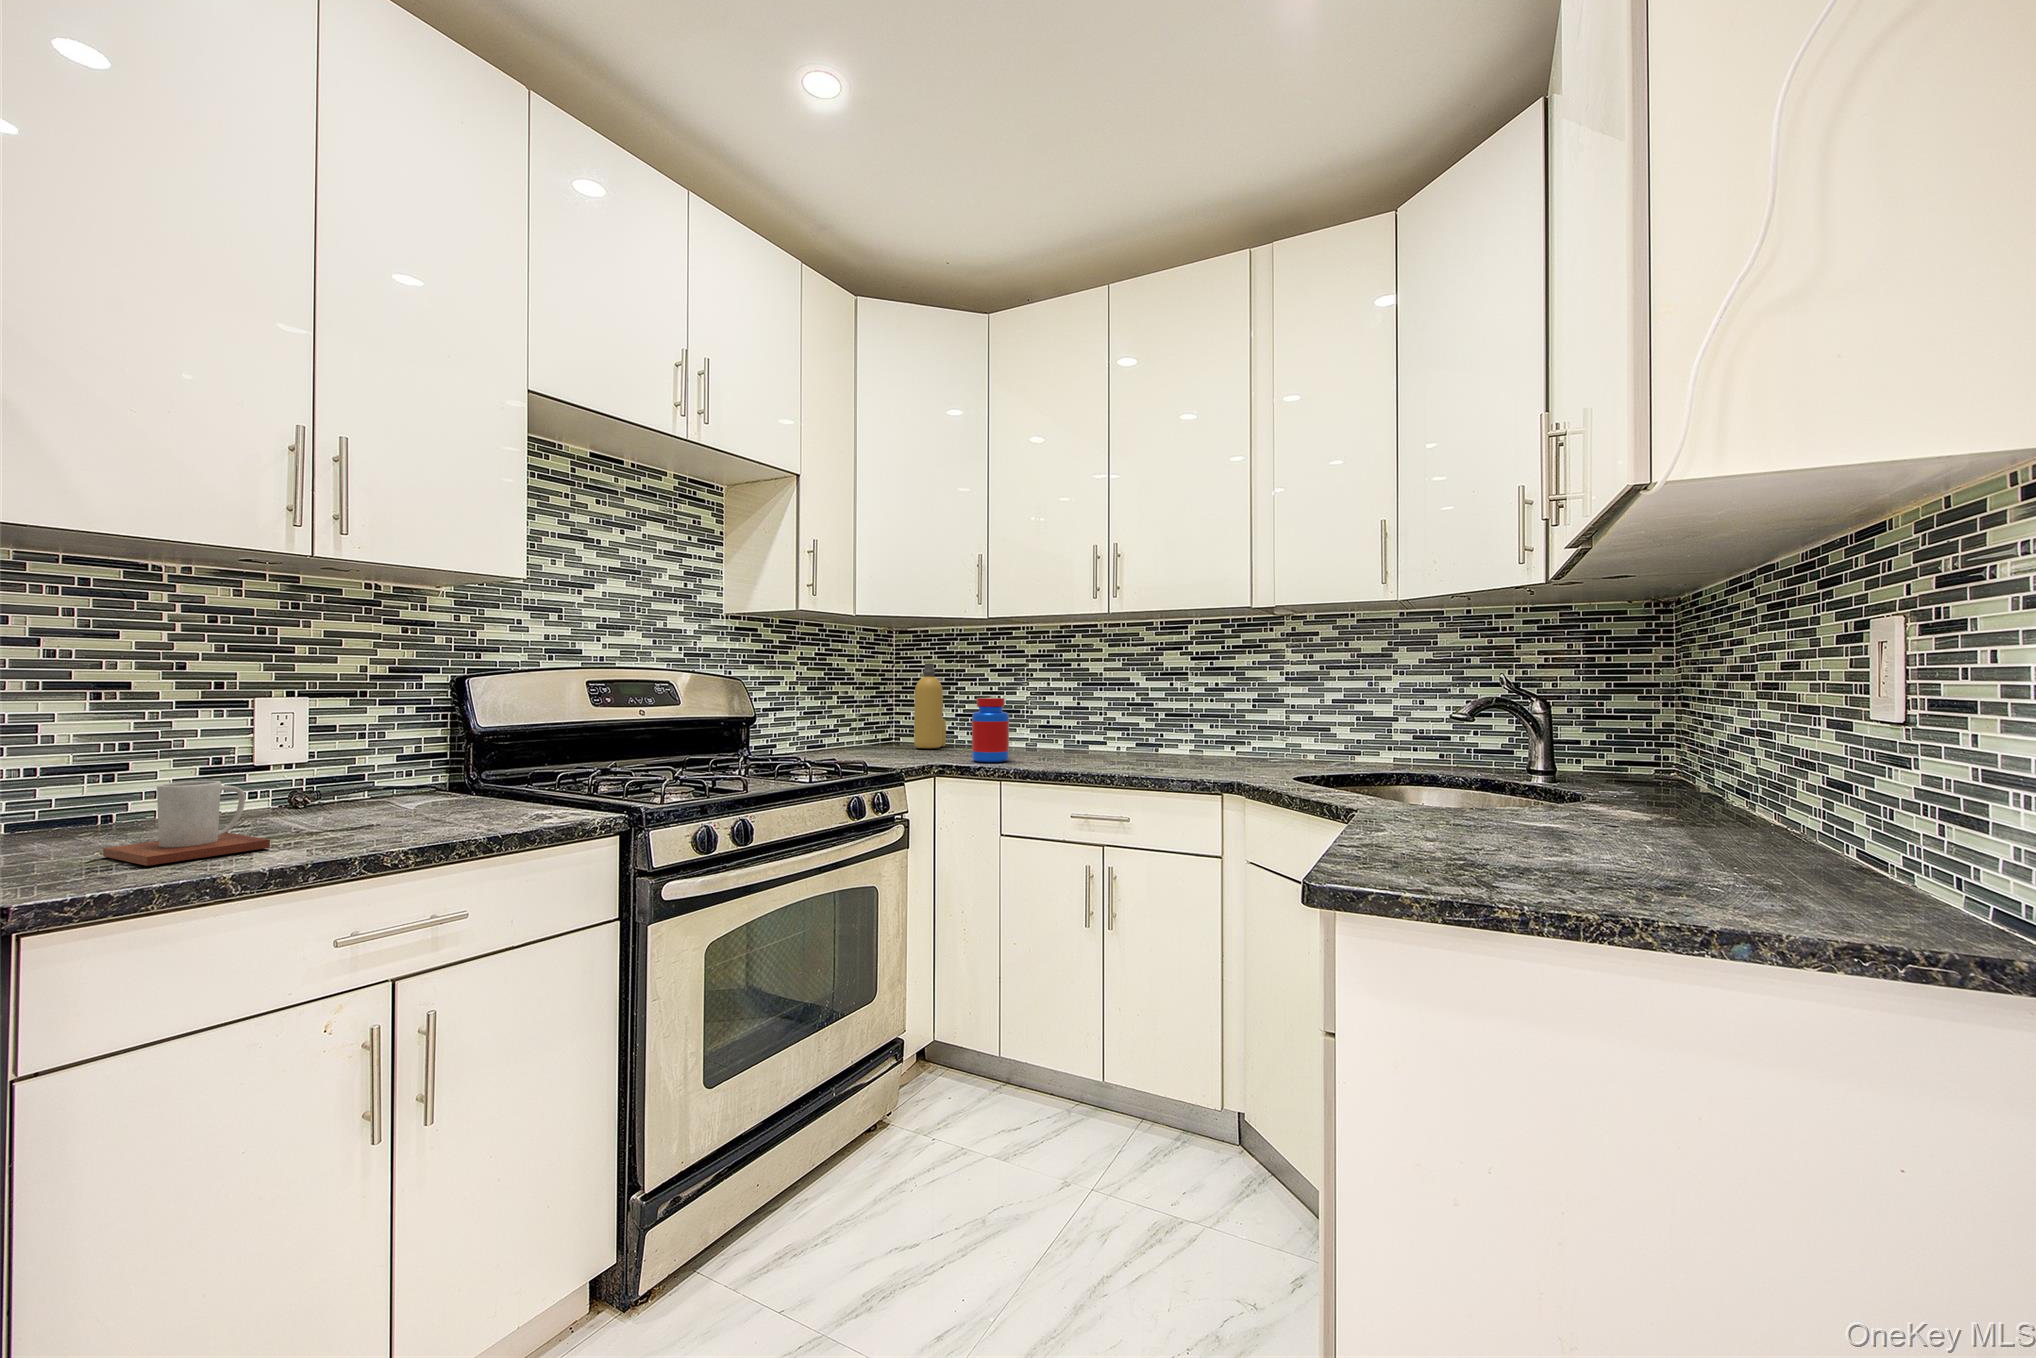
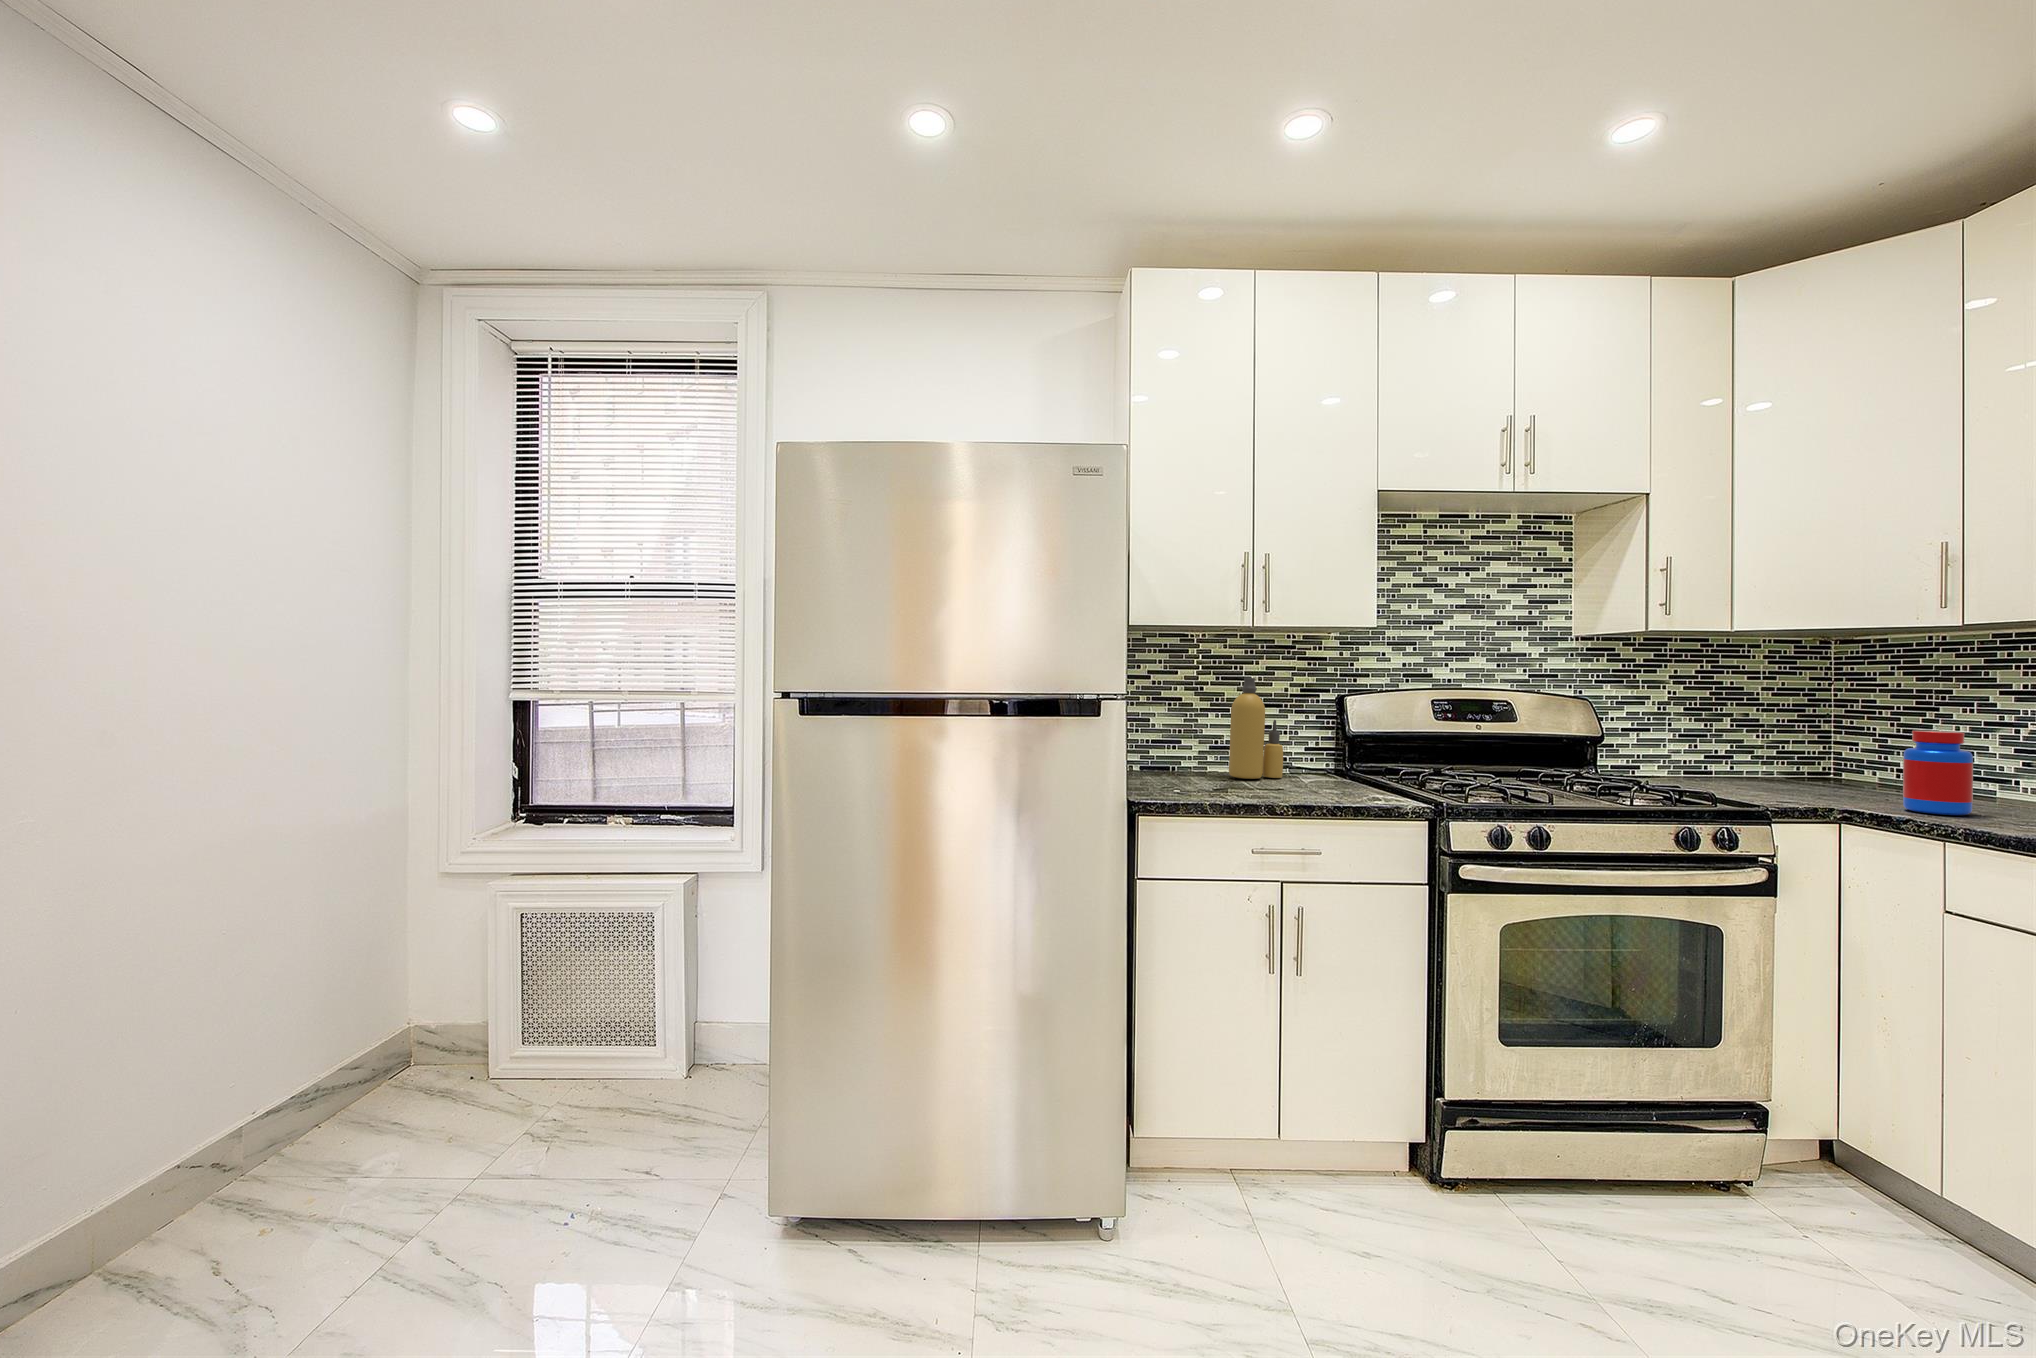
bottle: present [914,663,946,748] -> present [1229,678,1283,779]
mug: present [103,781,270,866] -> none [1168,753,1228,793]

